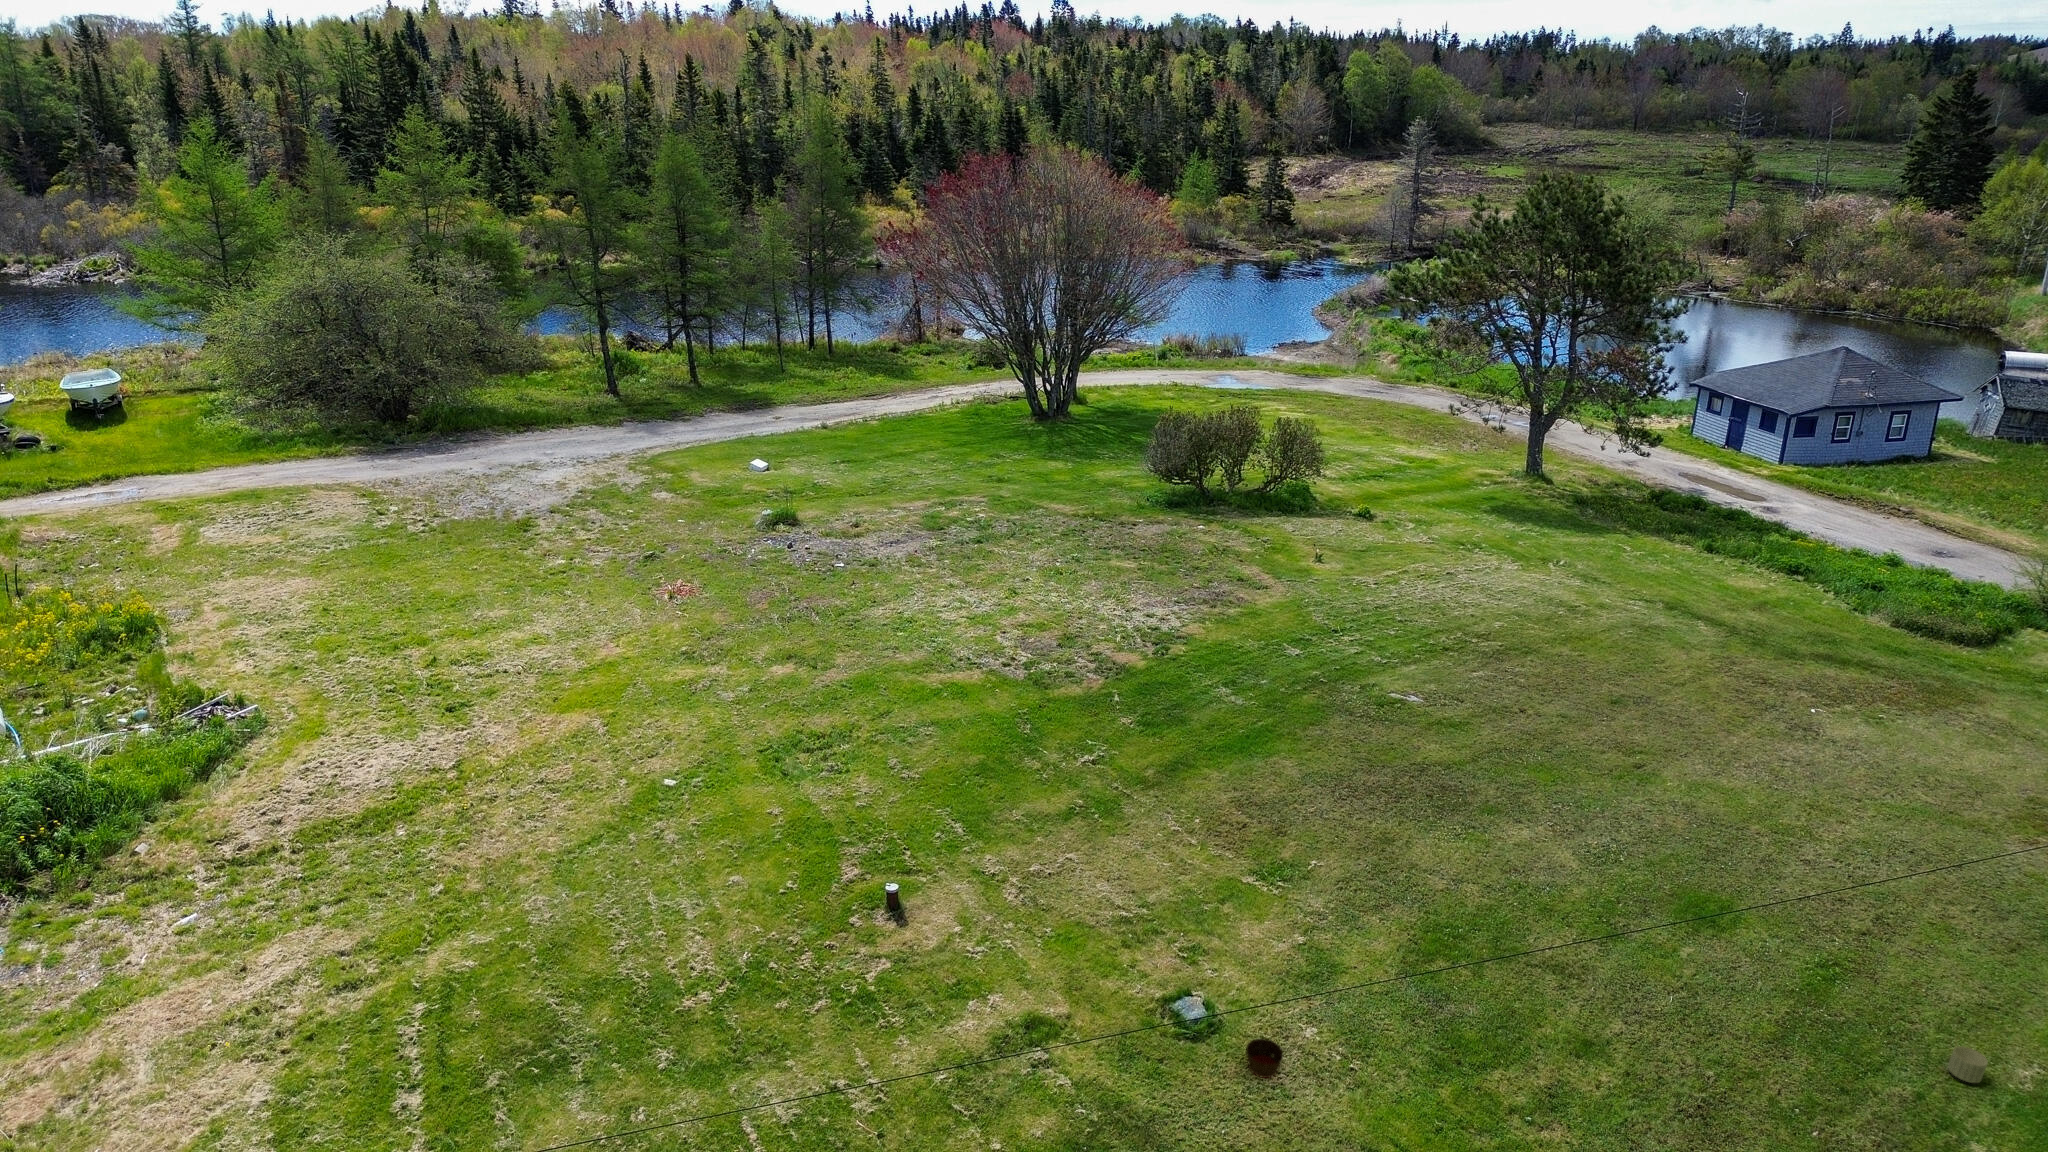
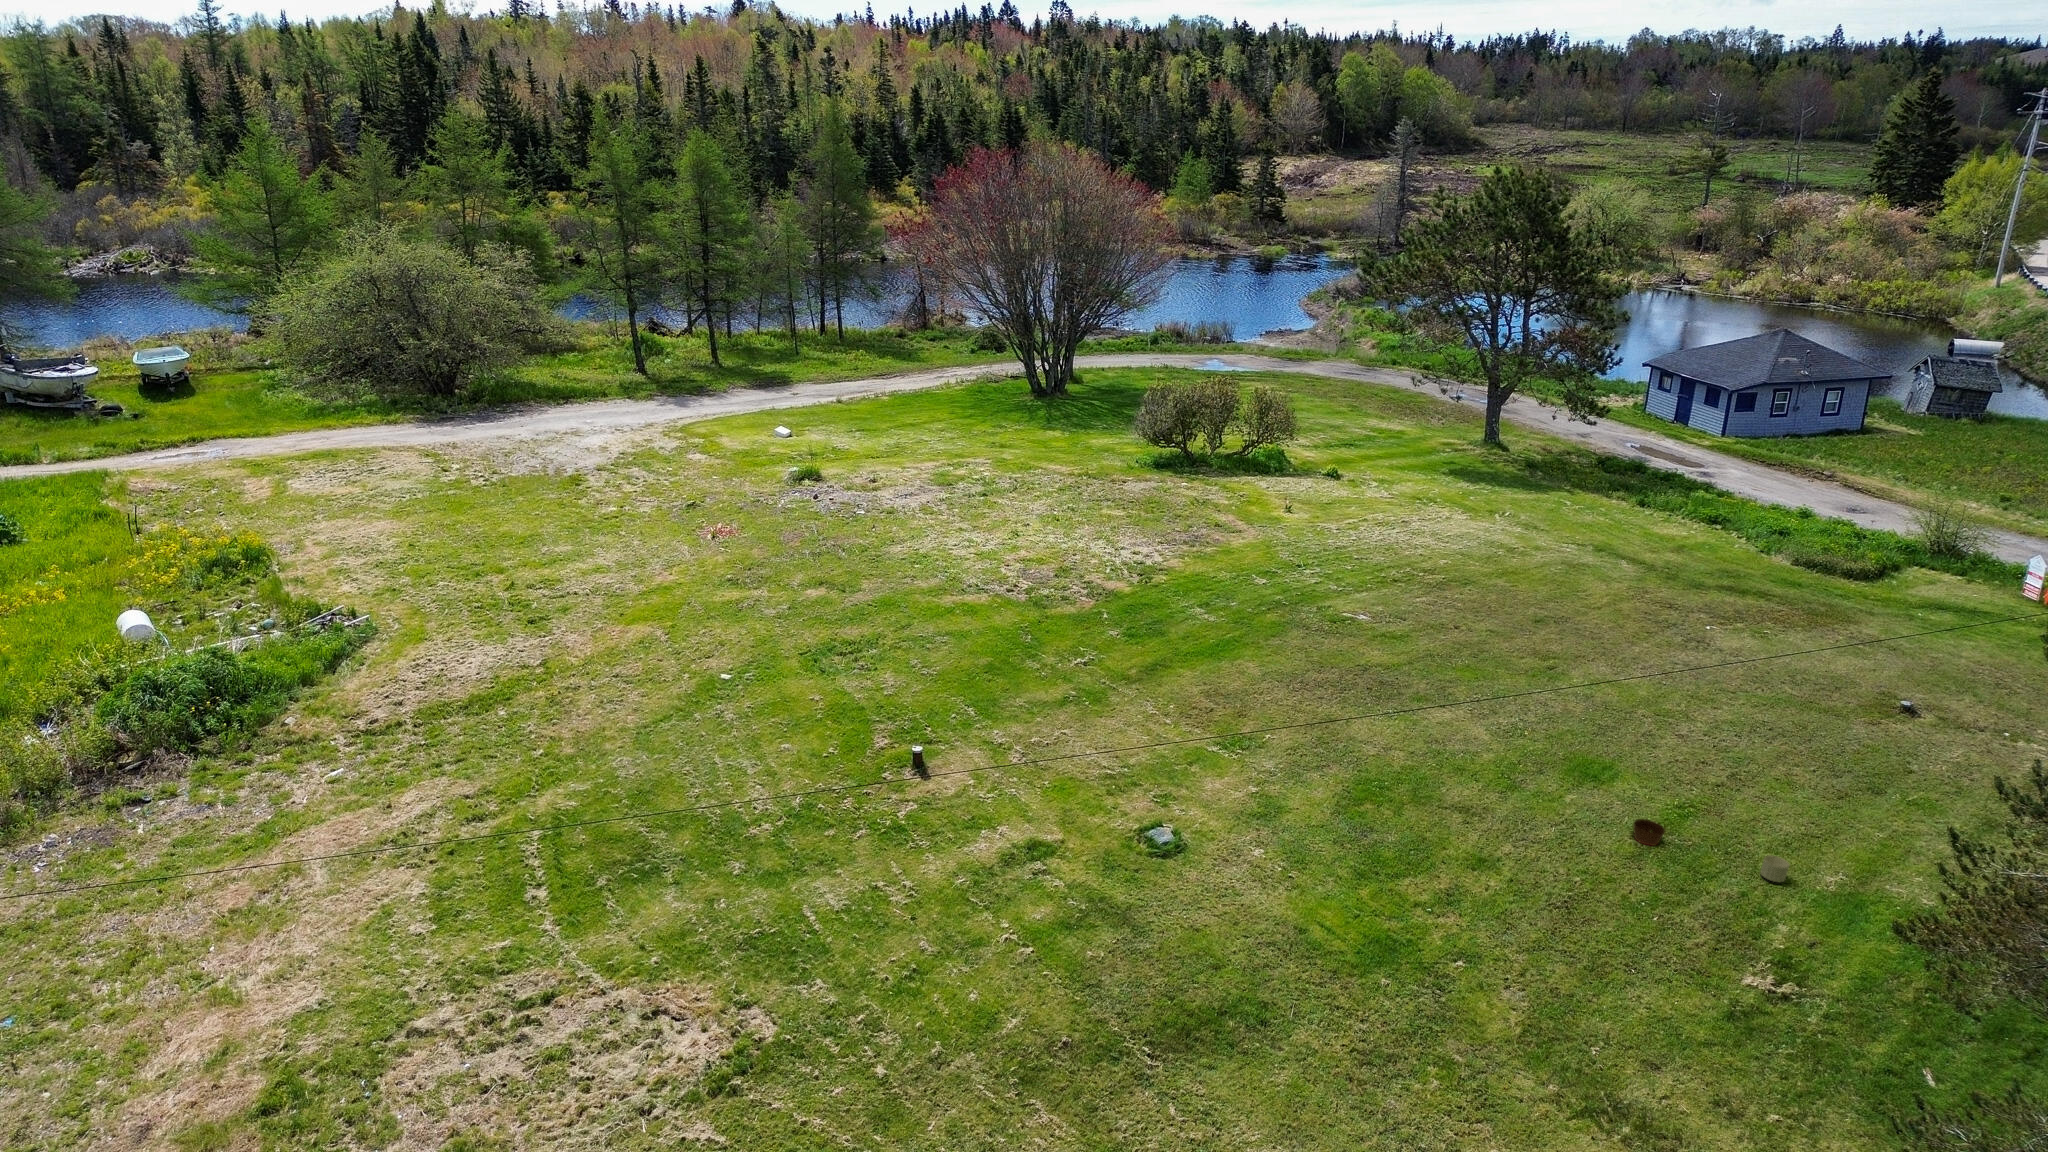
basket: present [1246,1038,1284,1078] -> present [1633,819,1665,846]

